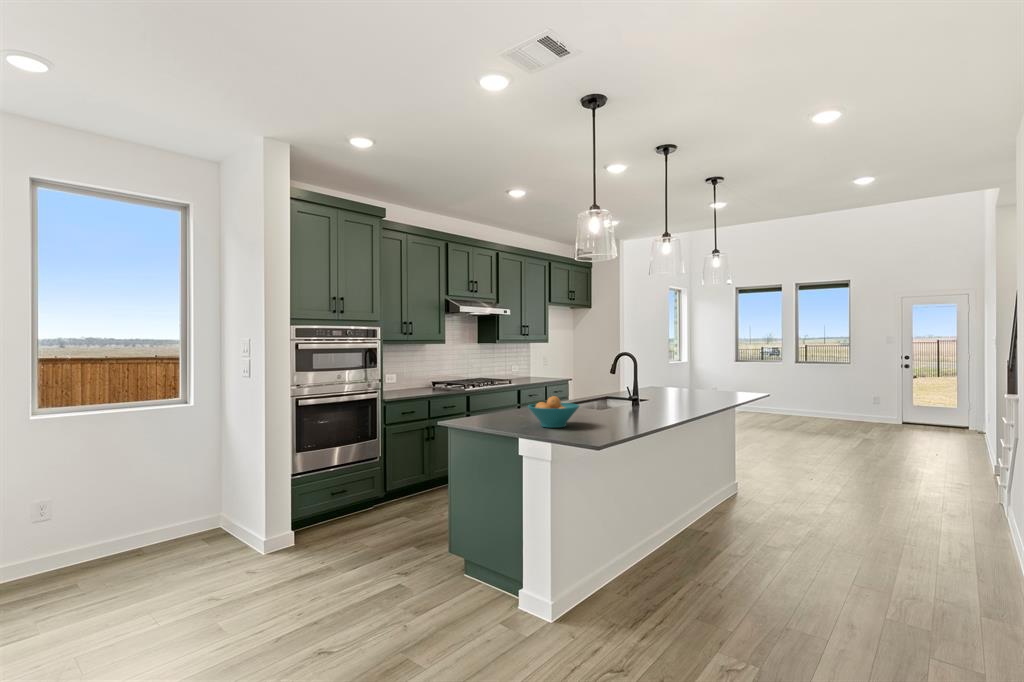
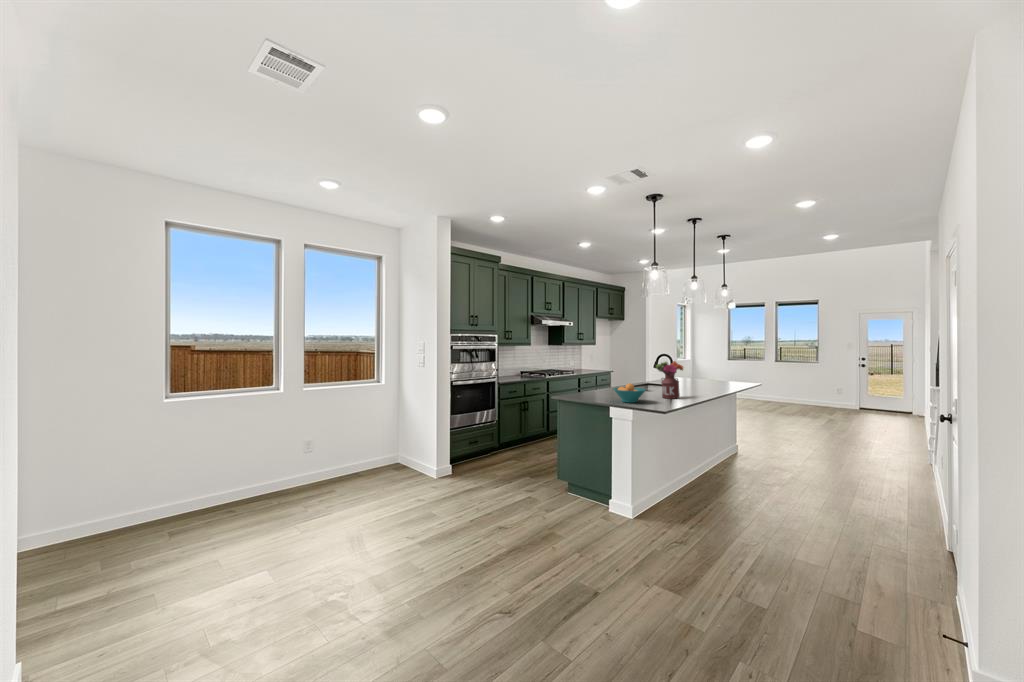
flower arrangement: none [601,359,645,419] -> present [656,361,683,399]

